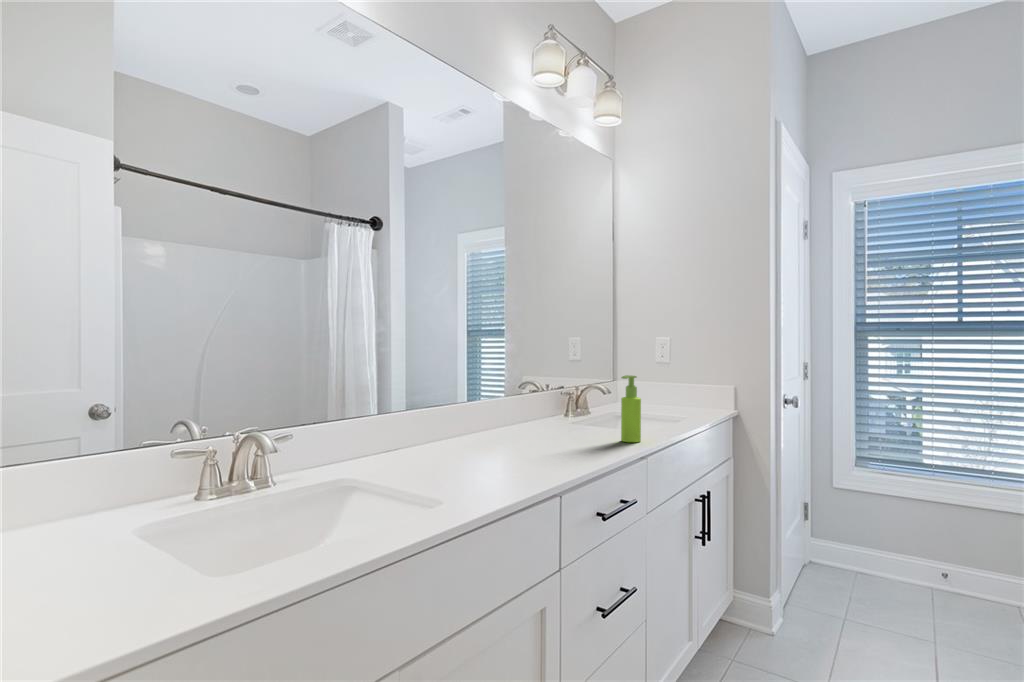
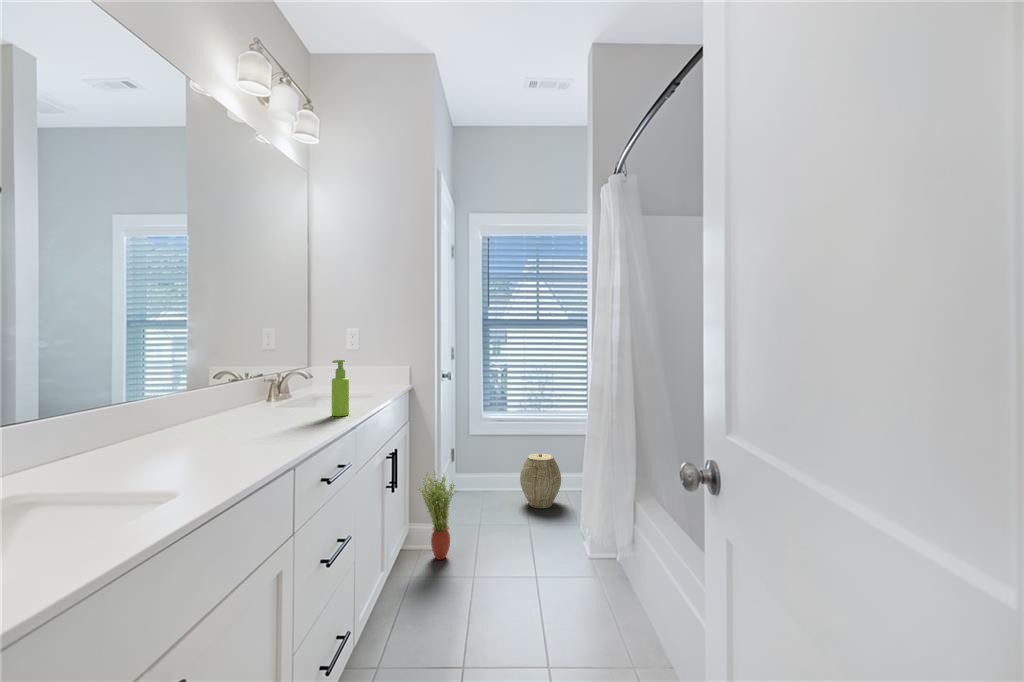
potted plant: none [742,528,797,653] -> present [419,472,455,559]
woven basket: none [919,531,1001,622] -> present [520,454,561,508]

